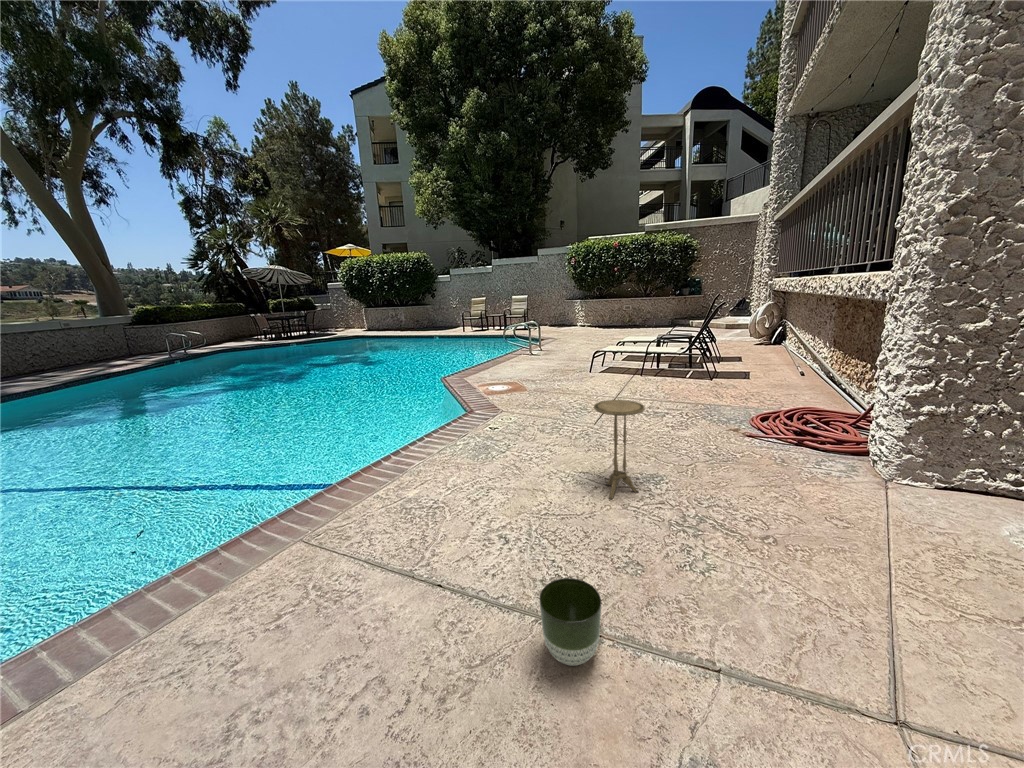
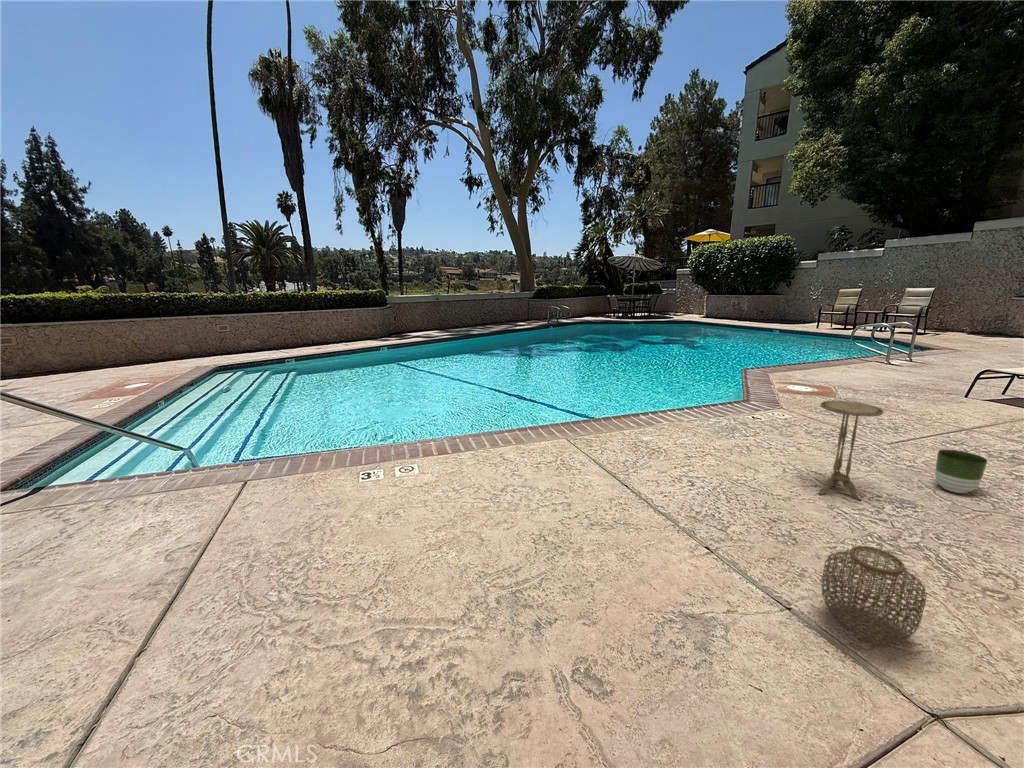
woven basket: none [746,567,854,679] -> present [822,546,927,645]
planter: present [539,578,601,666] -> present [935,450,987,493]

